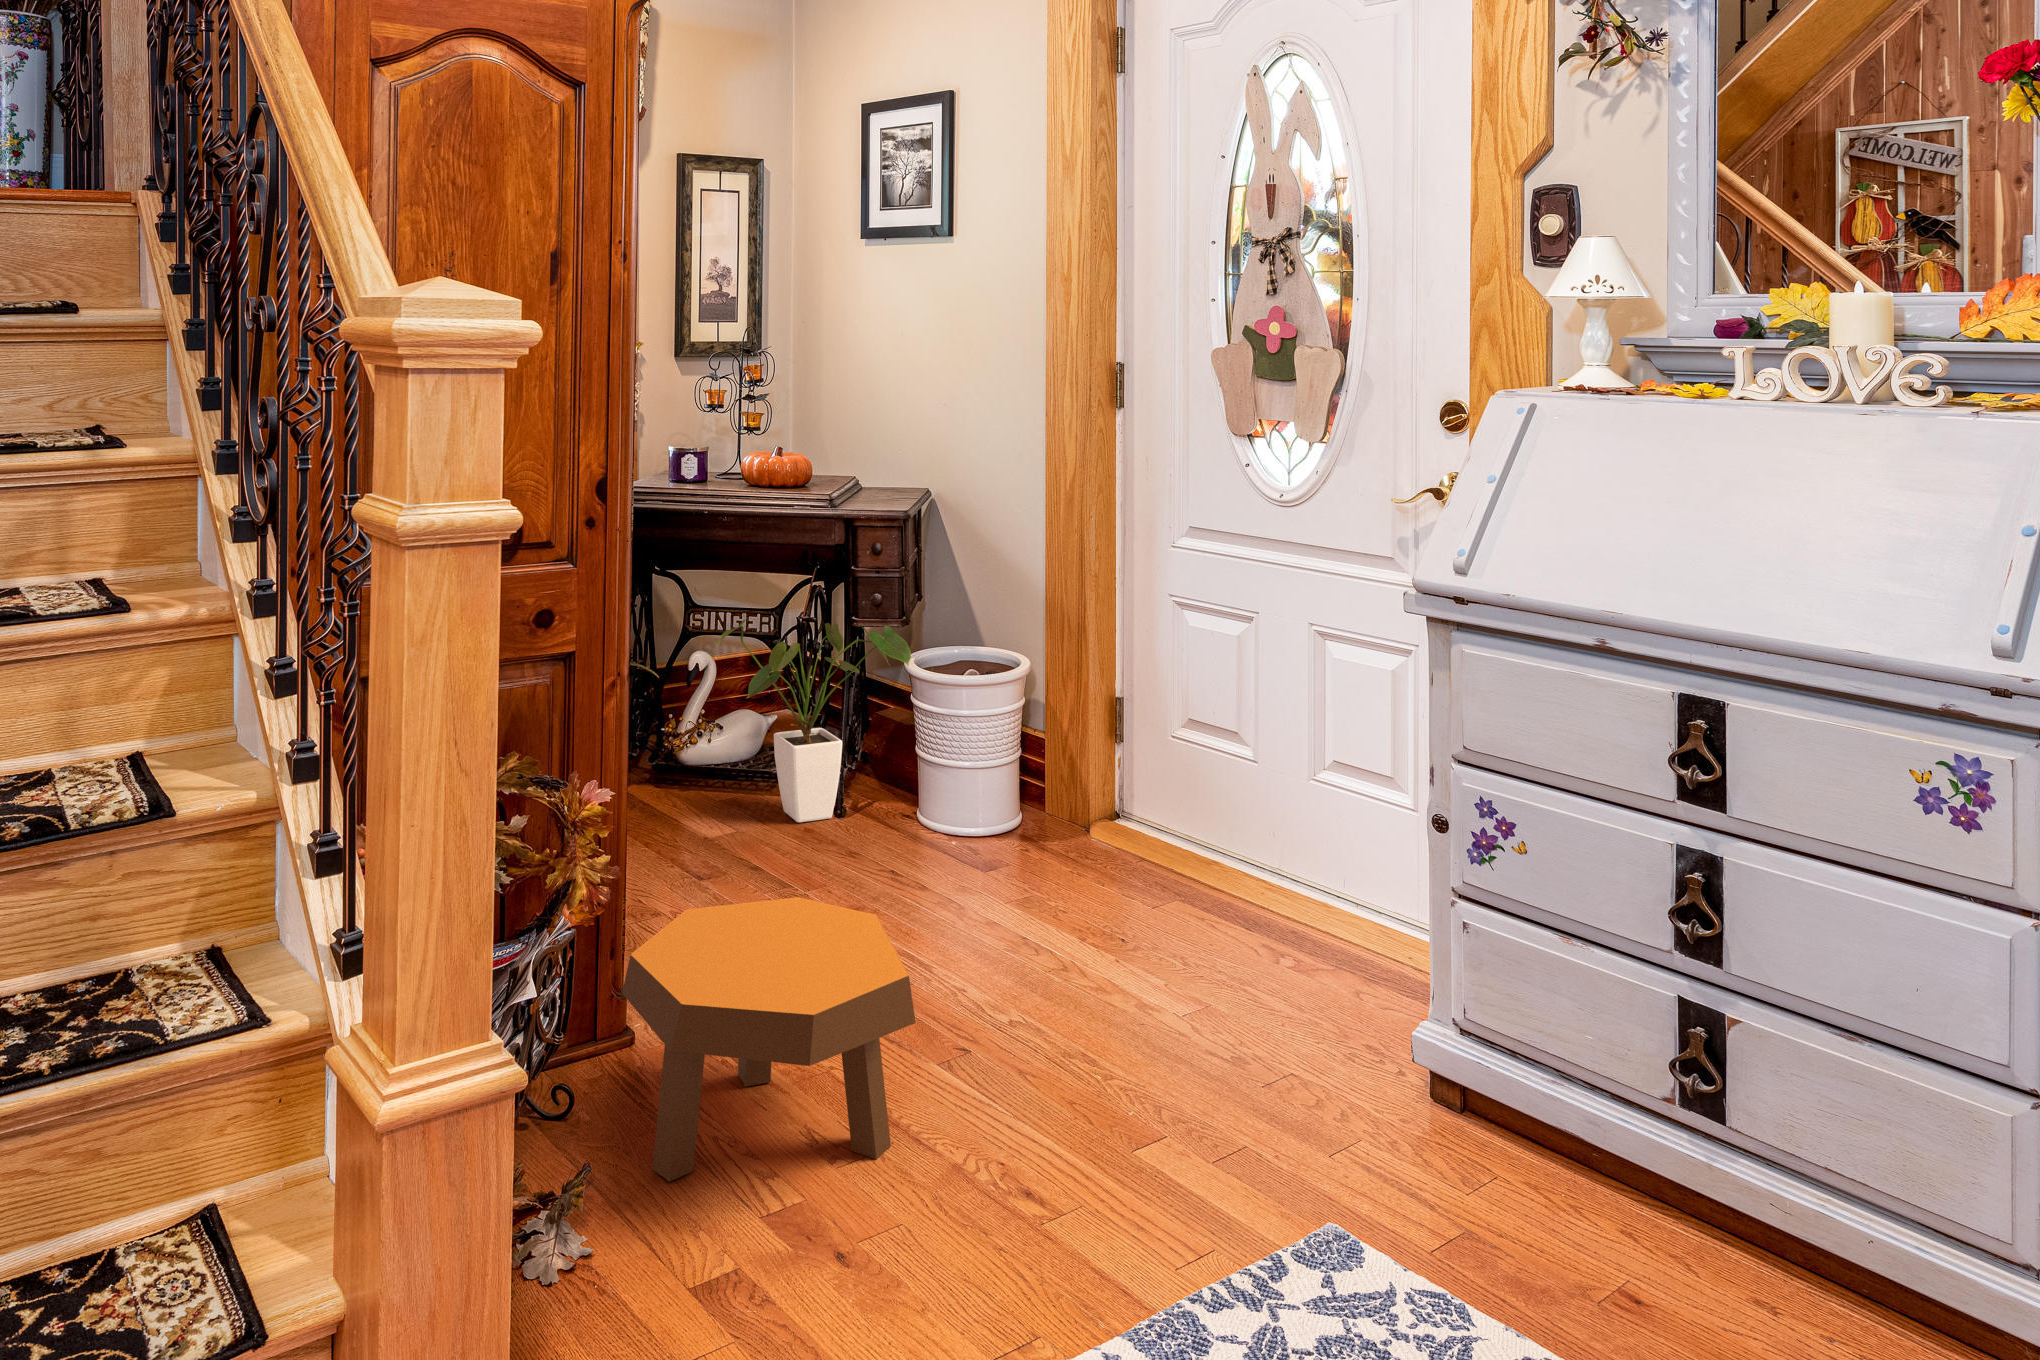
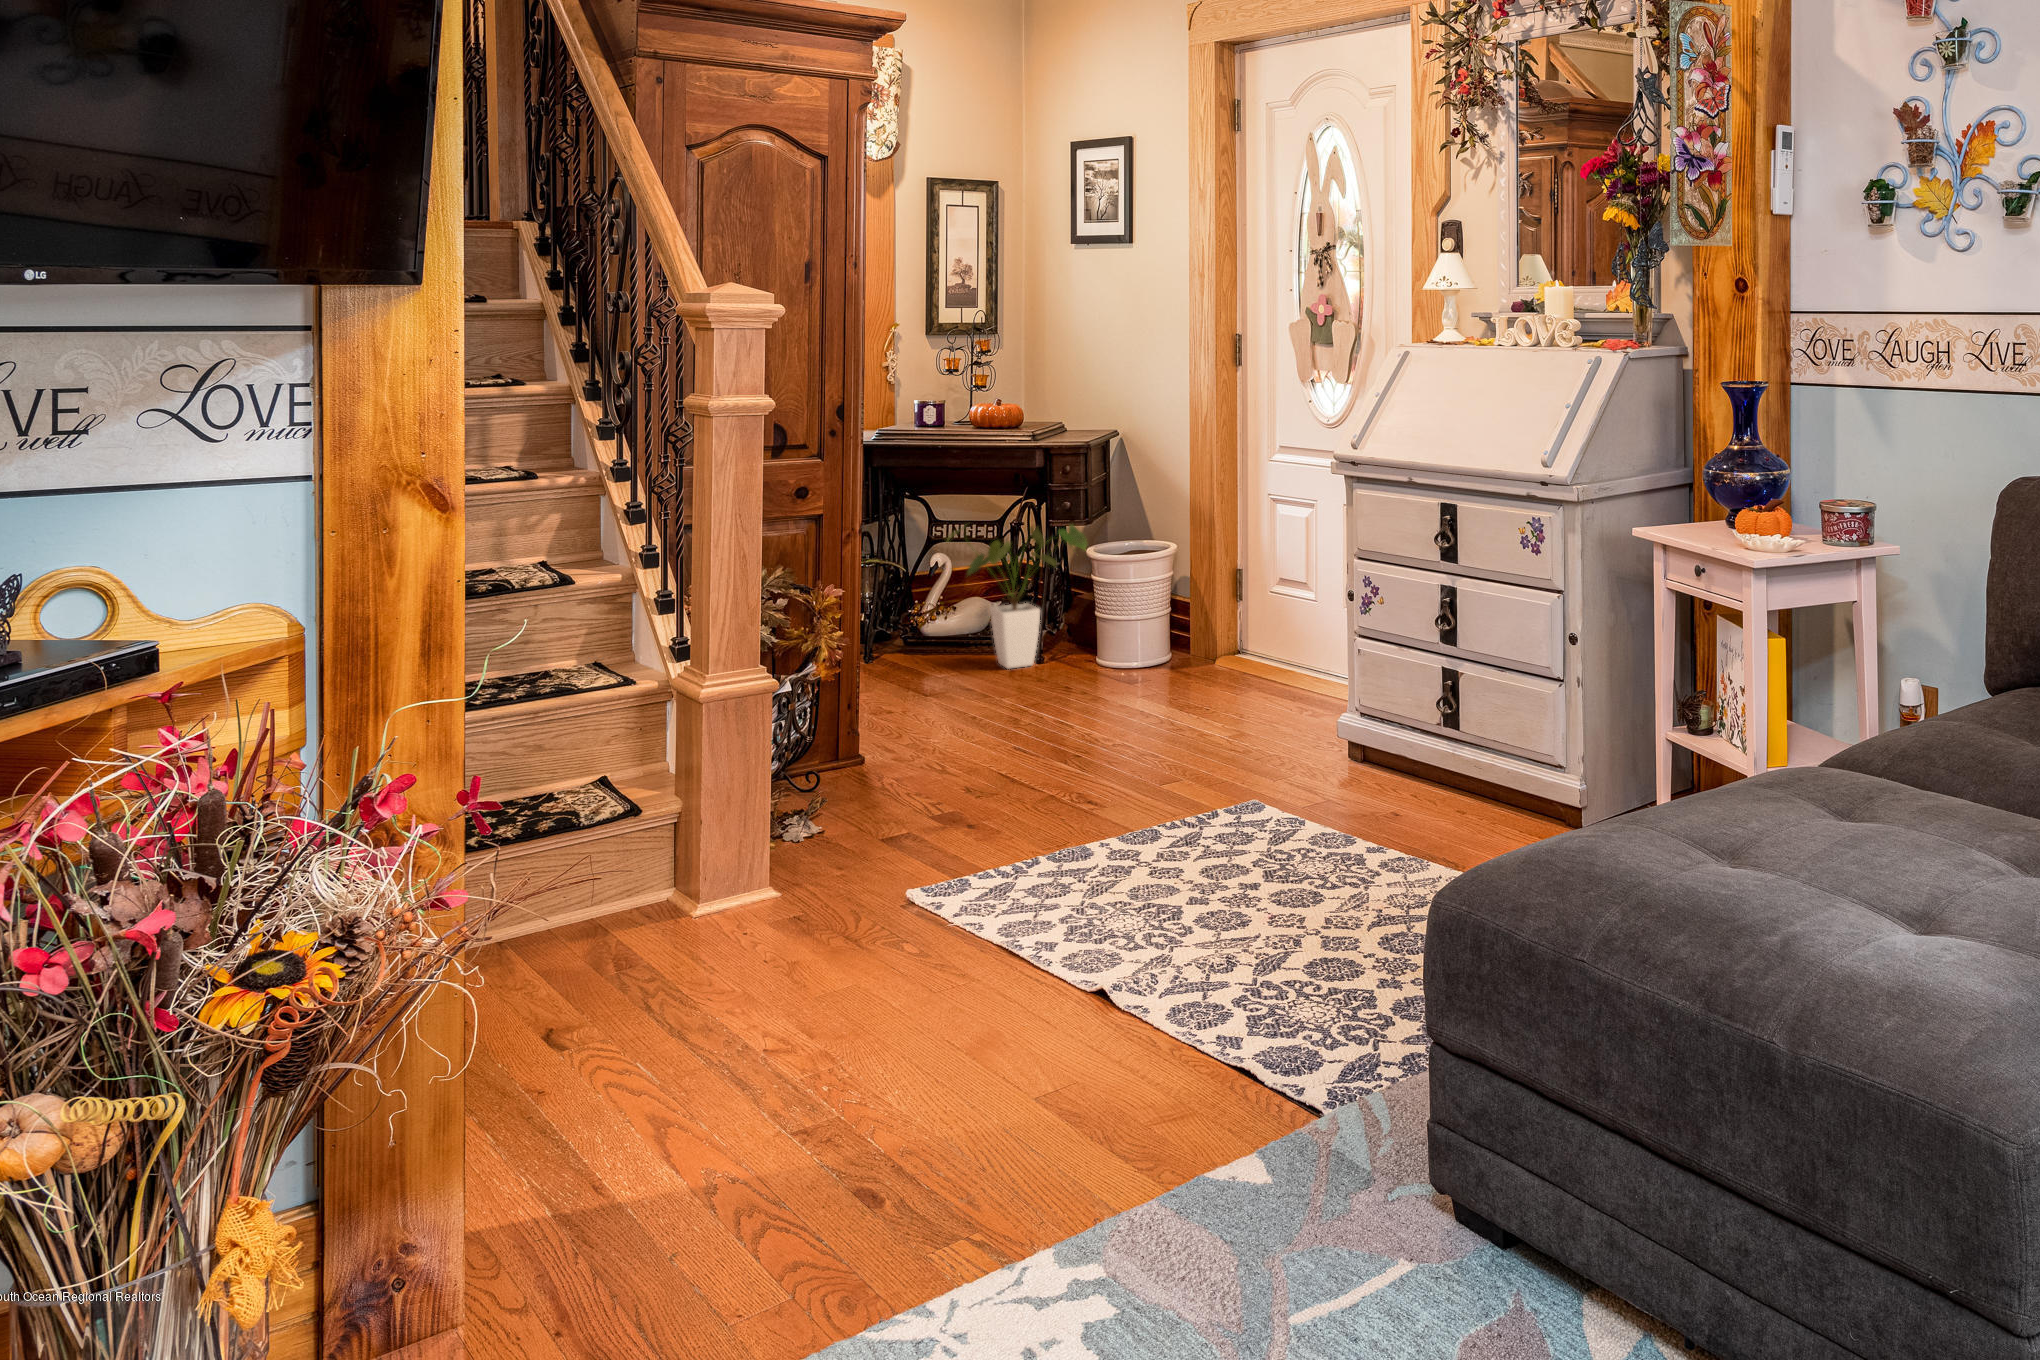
footstool: present [622,897,916,1182] -> none [852,665,1028,809]

